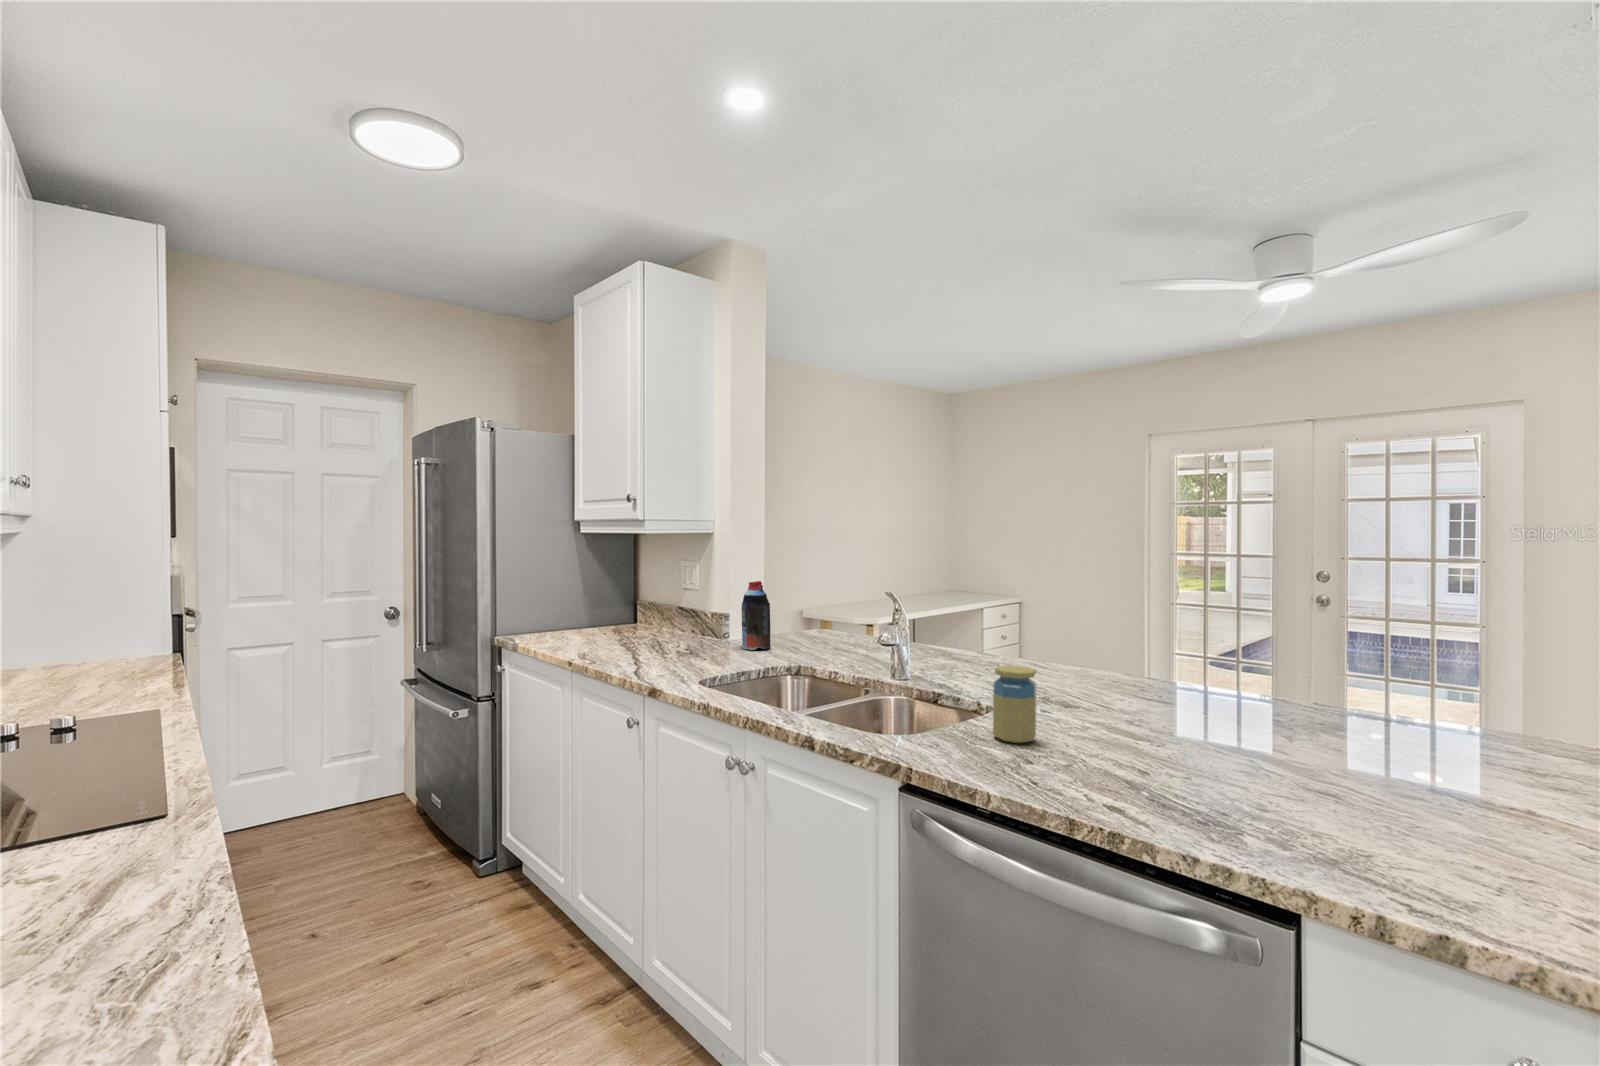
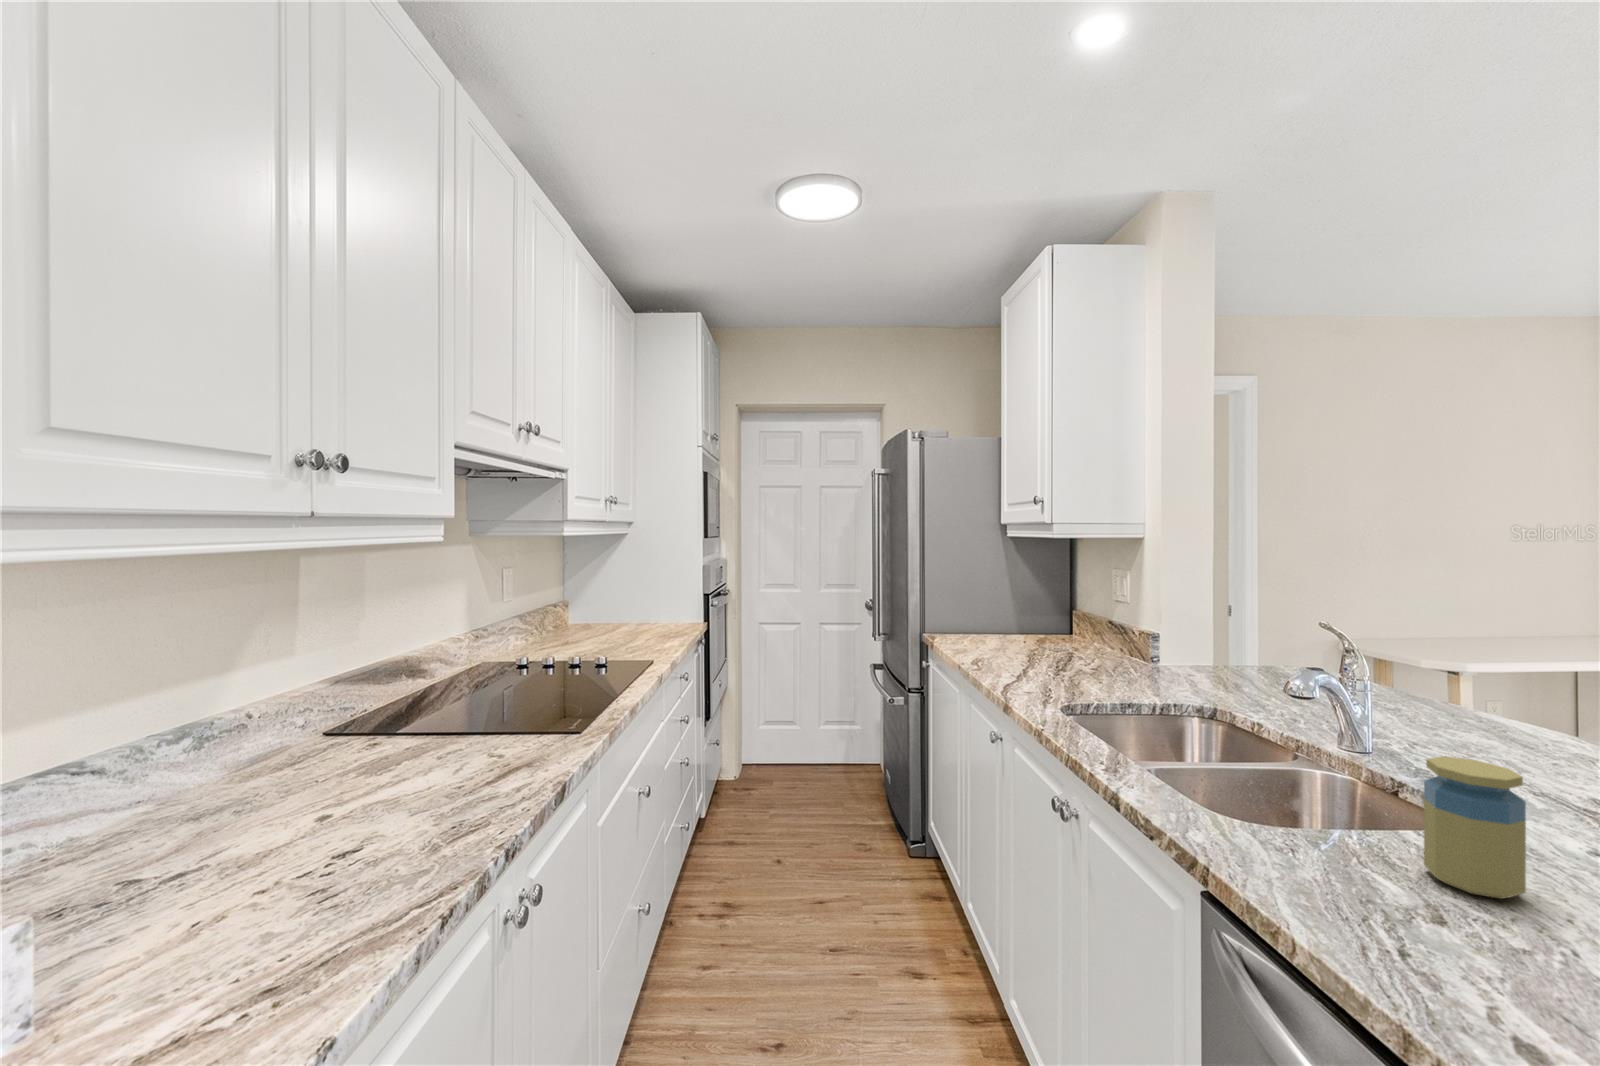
bottle: present [742,581,771,650] -> none [1161,598,1203,681]

